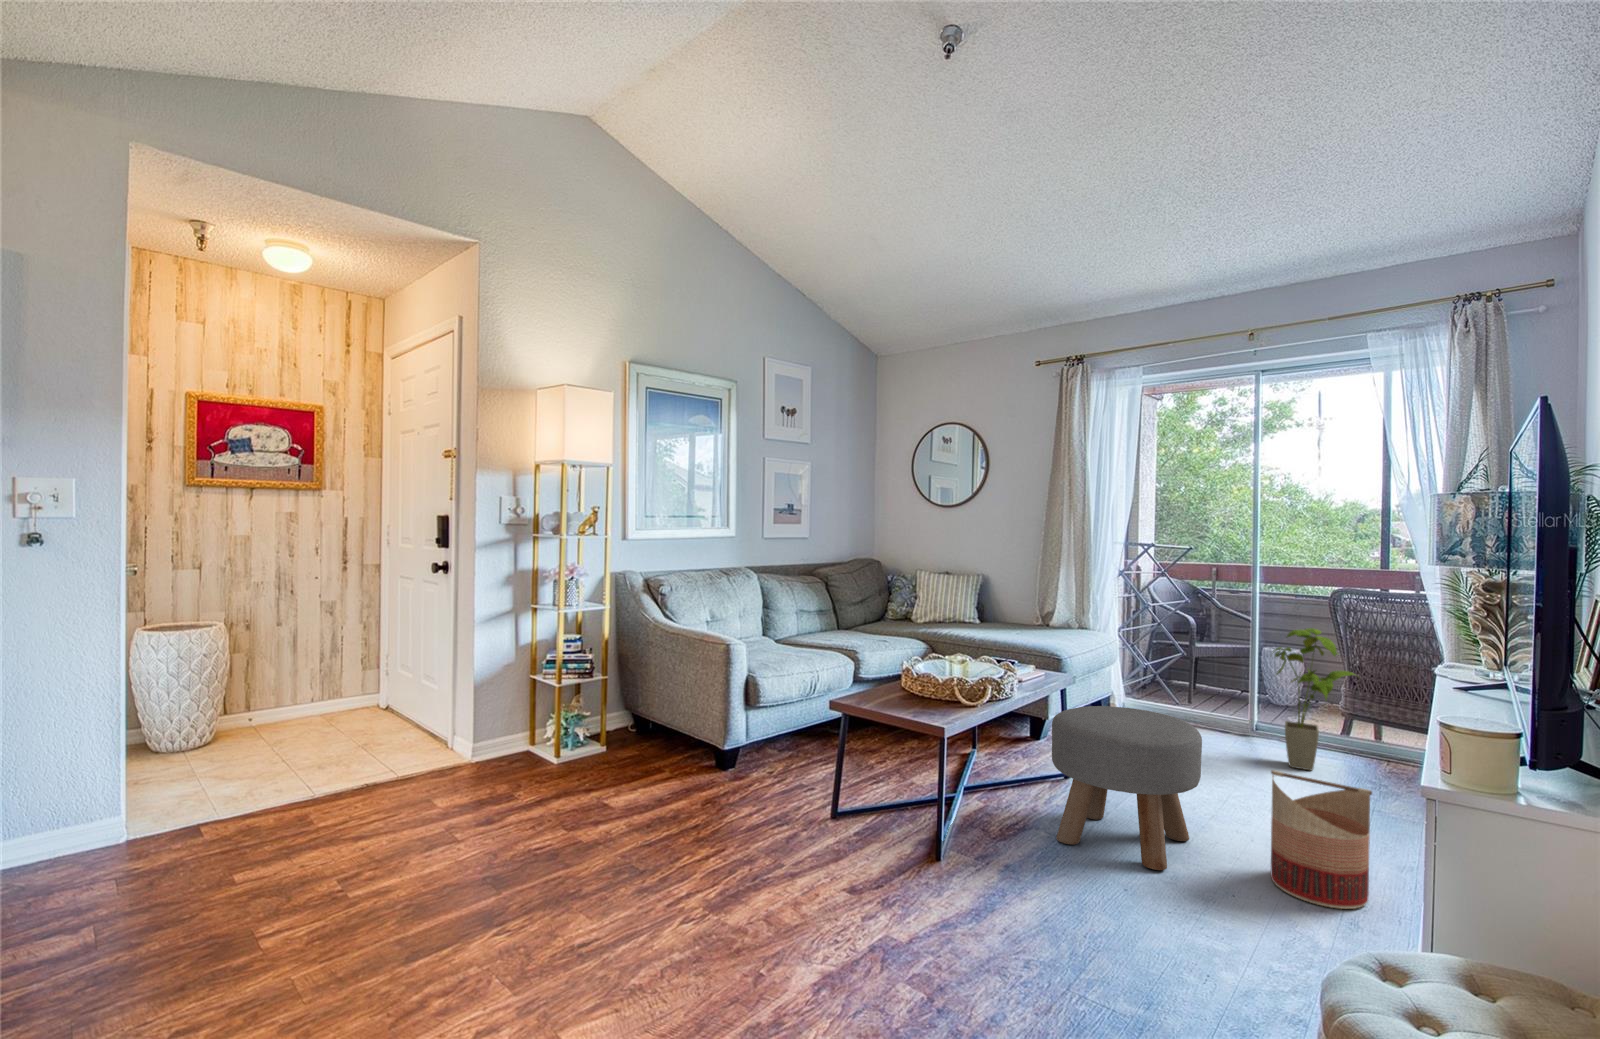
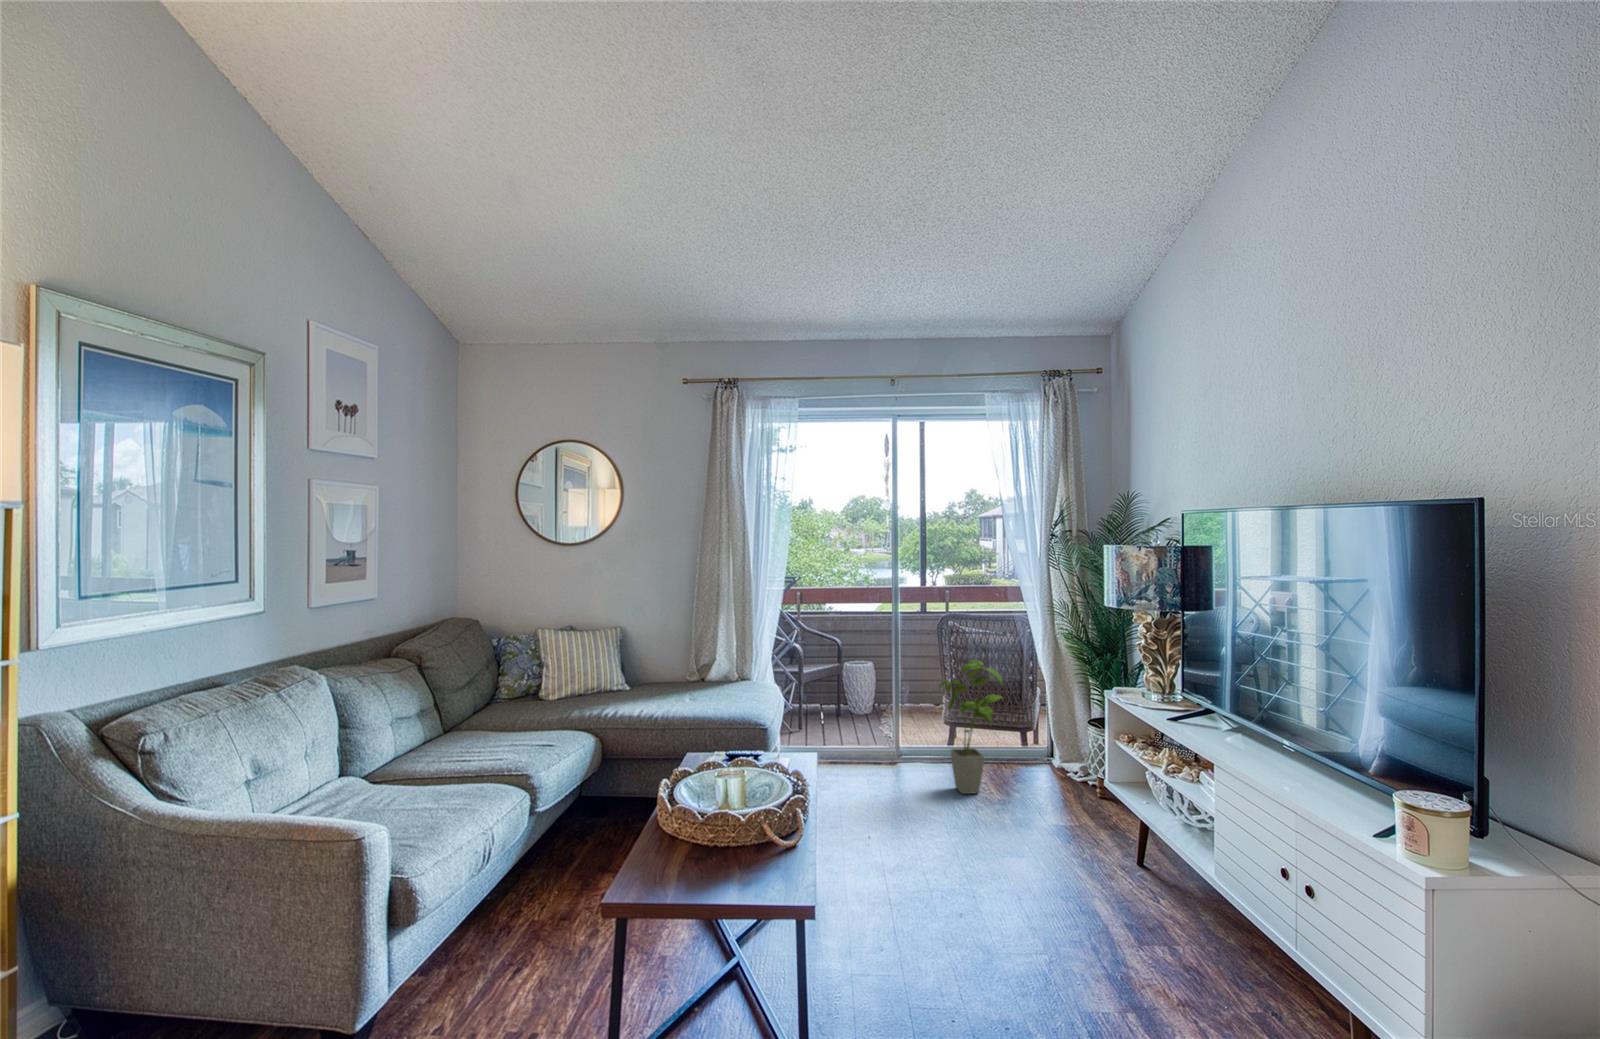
ottoman: present [1052,706,1202,870] -> none [868,791,1030,991]
basket: present [1271,770,1372,909] -> none [1083,835,1171,969]

